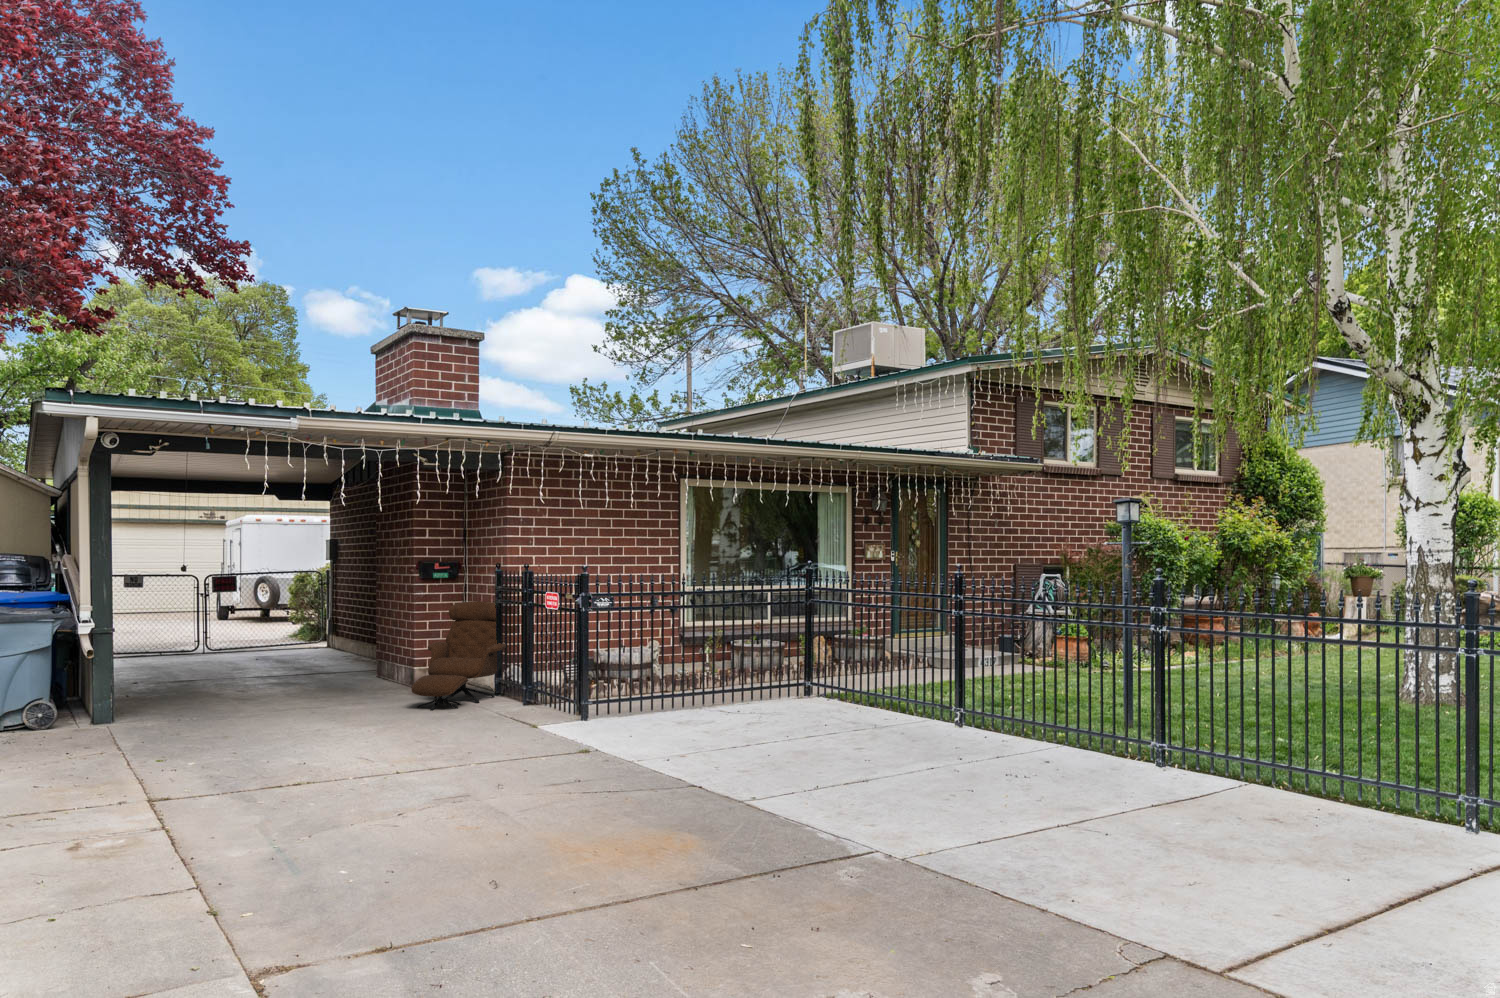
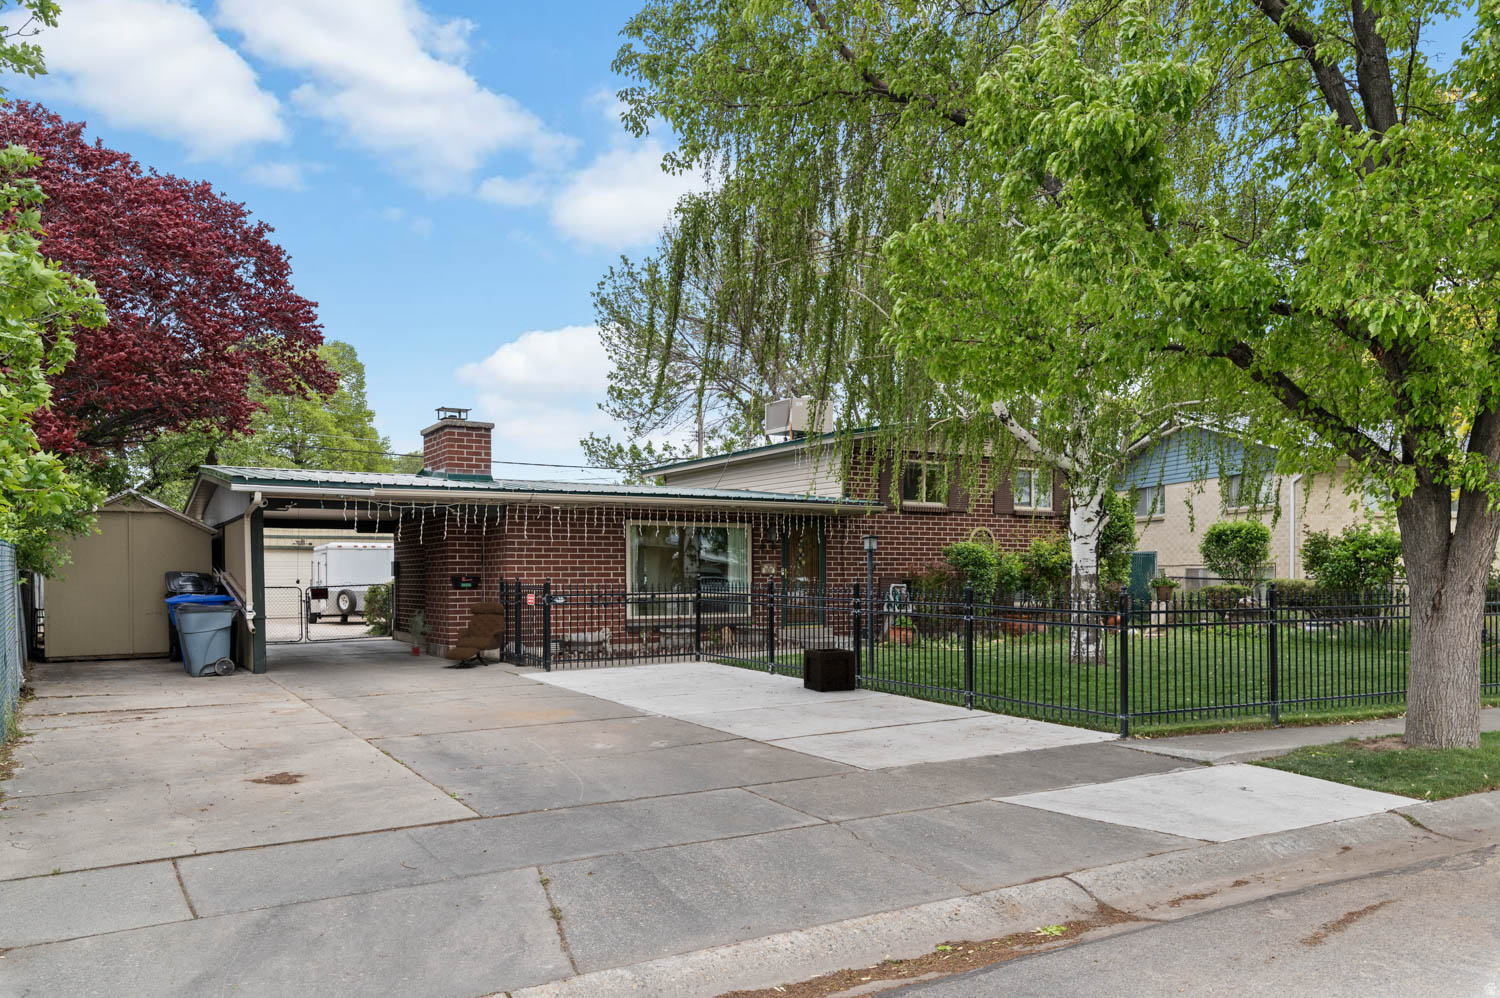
potted tree: none [349,611,389,680] -> present [409,611,432,655]
wooden crate: none [1046,687,1146,770] -> present [803,648,856,692]

